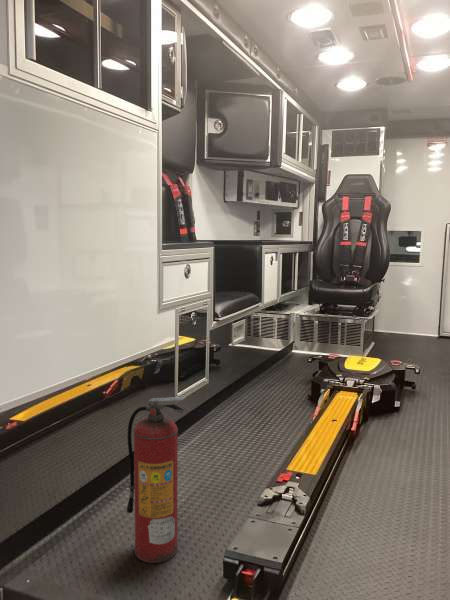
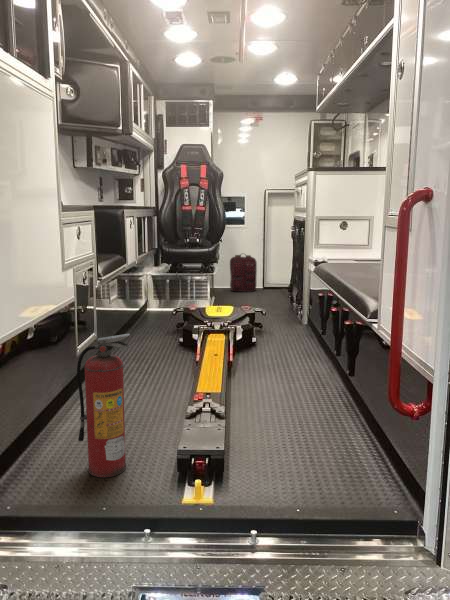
backpack: none [398,294,431,338] -> present [230,255,257,292]

